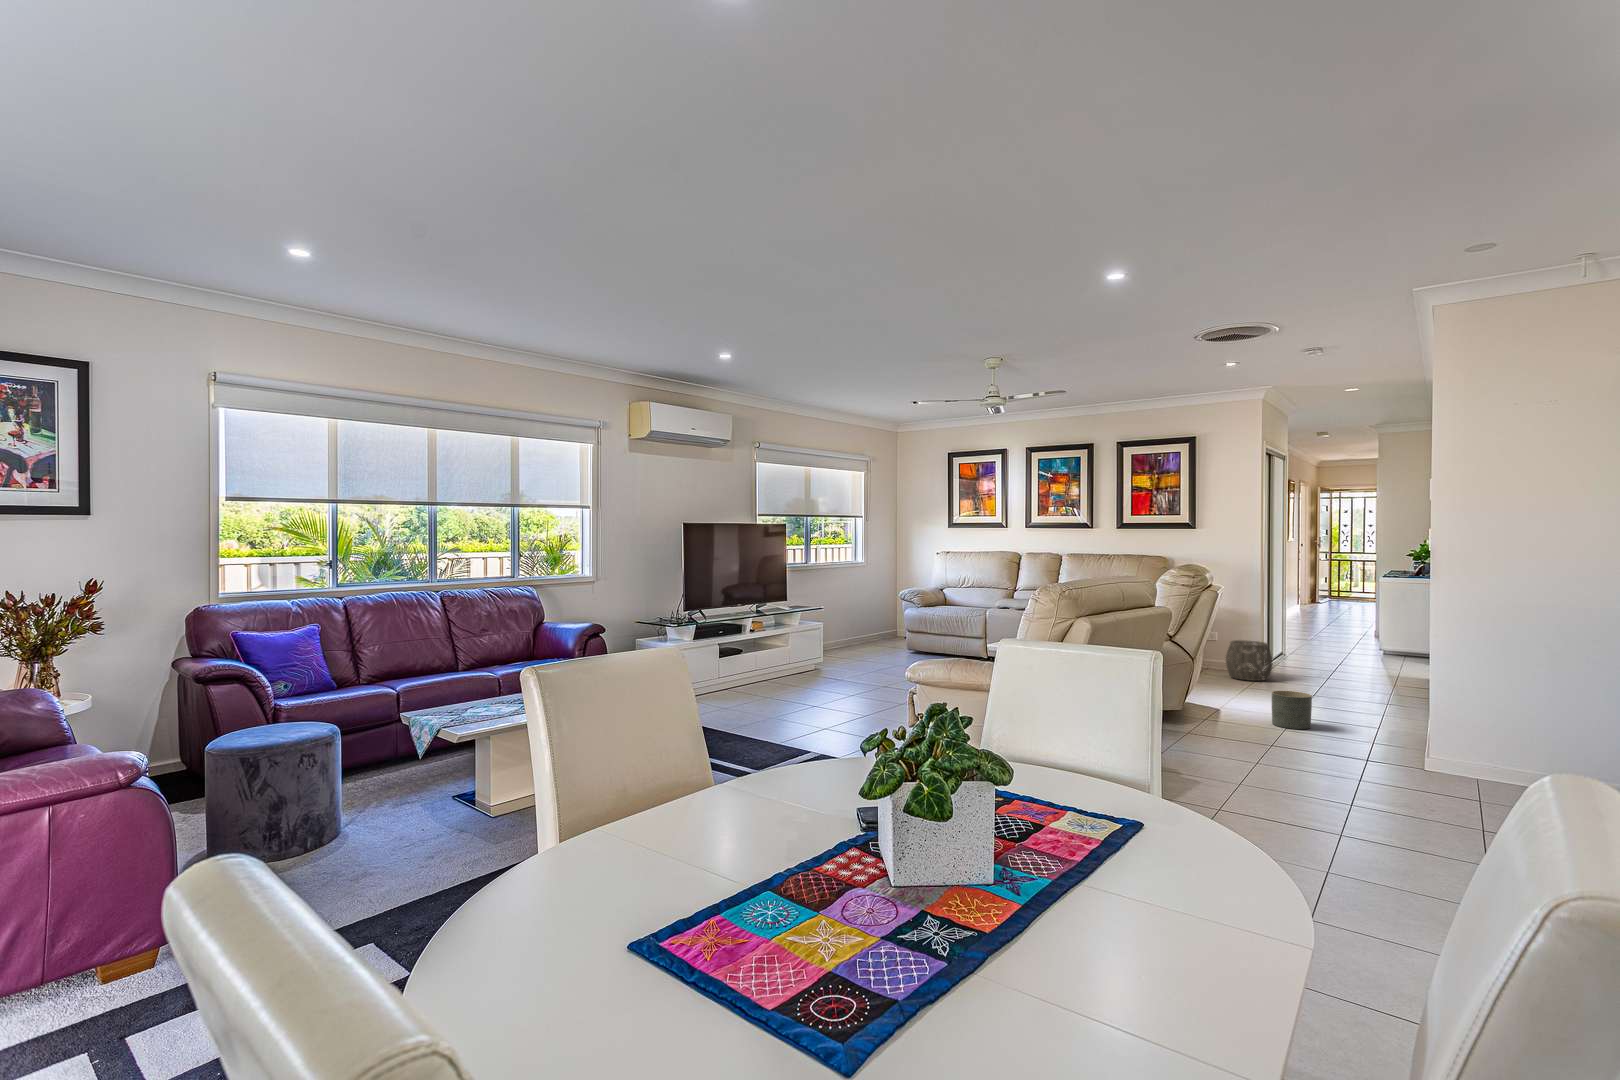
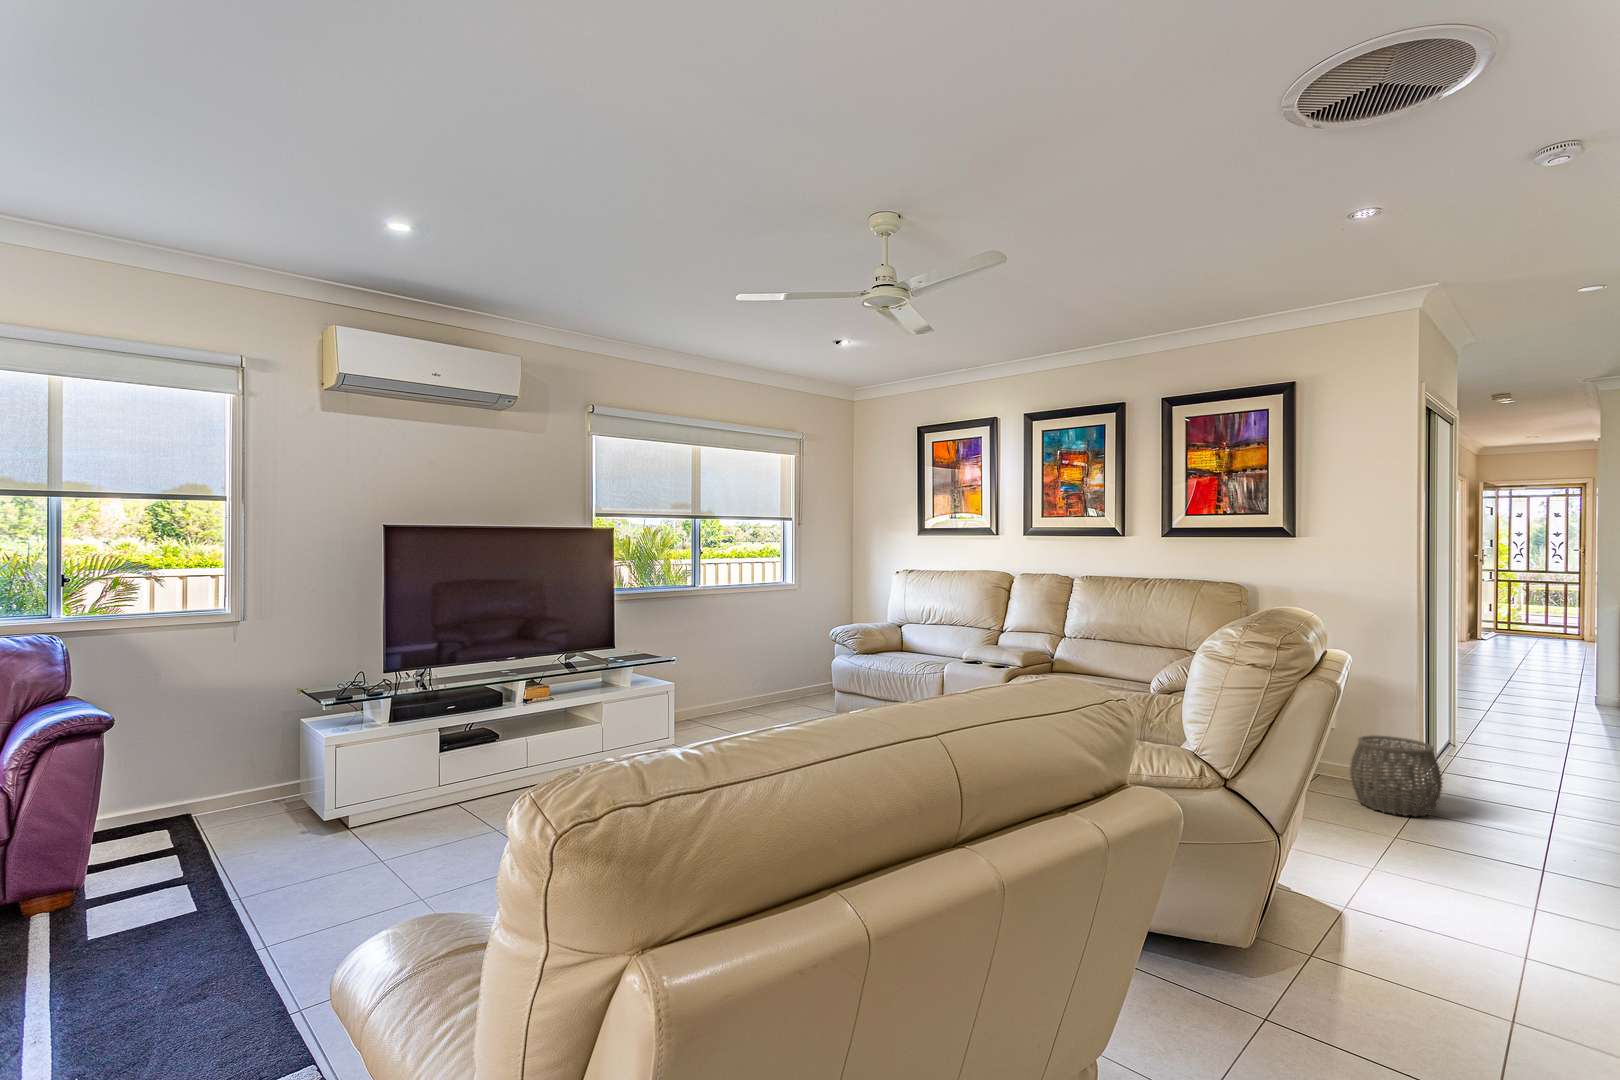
planter: present [1272,691,1312,729] -> none [1465,900,1571,1011]

